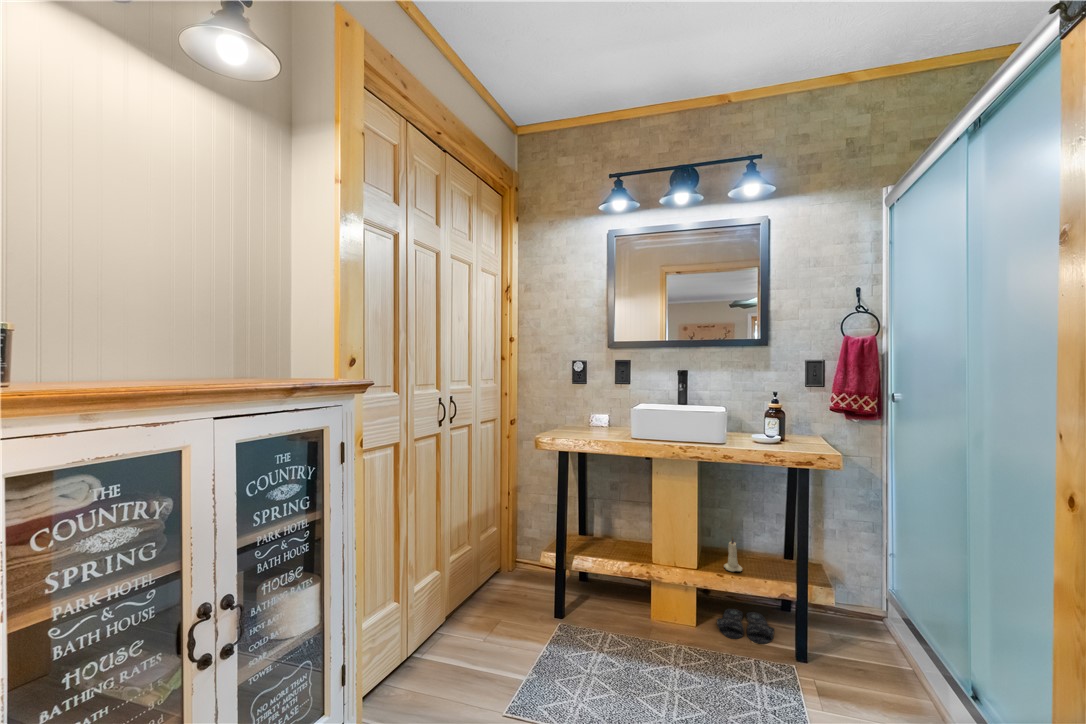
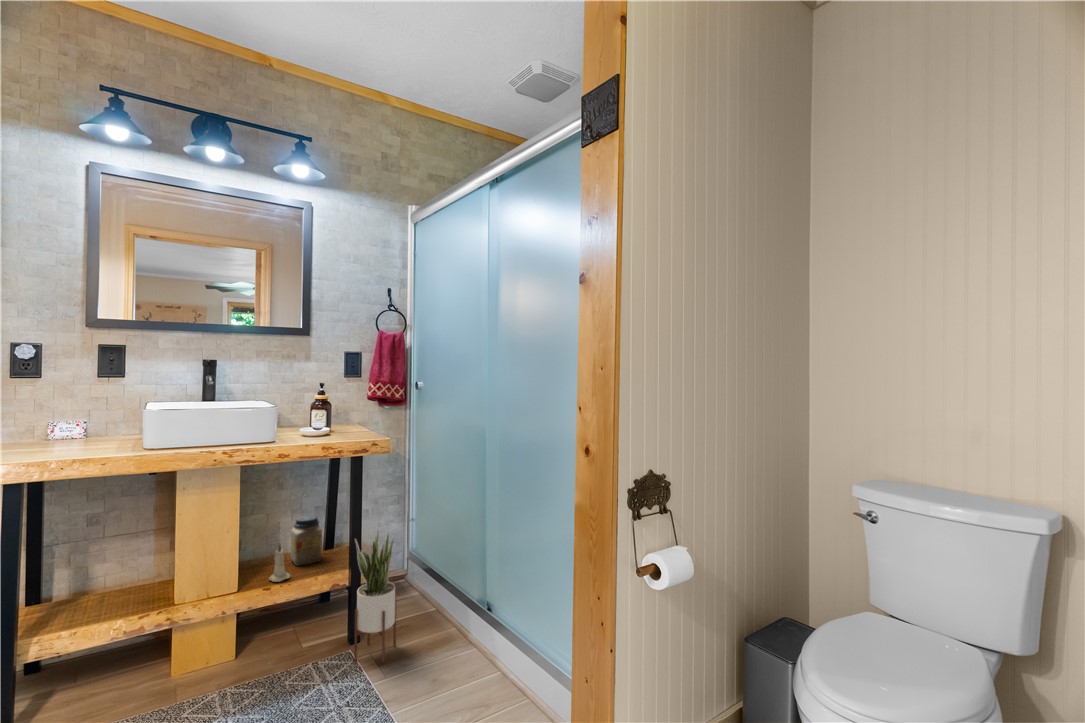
jar: none [749,518,777,566] -> present [291,516,322,566]
potted plant: none [792,551,847,697] -> present [354,530,396,662]
slippers: present [717,609,774,644] -> none [258,618,322,657]

